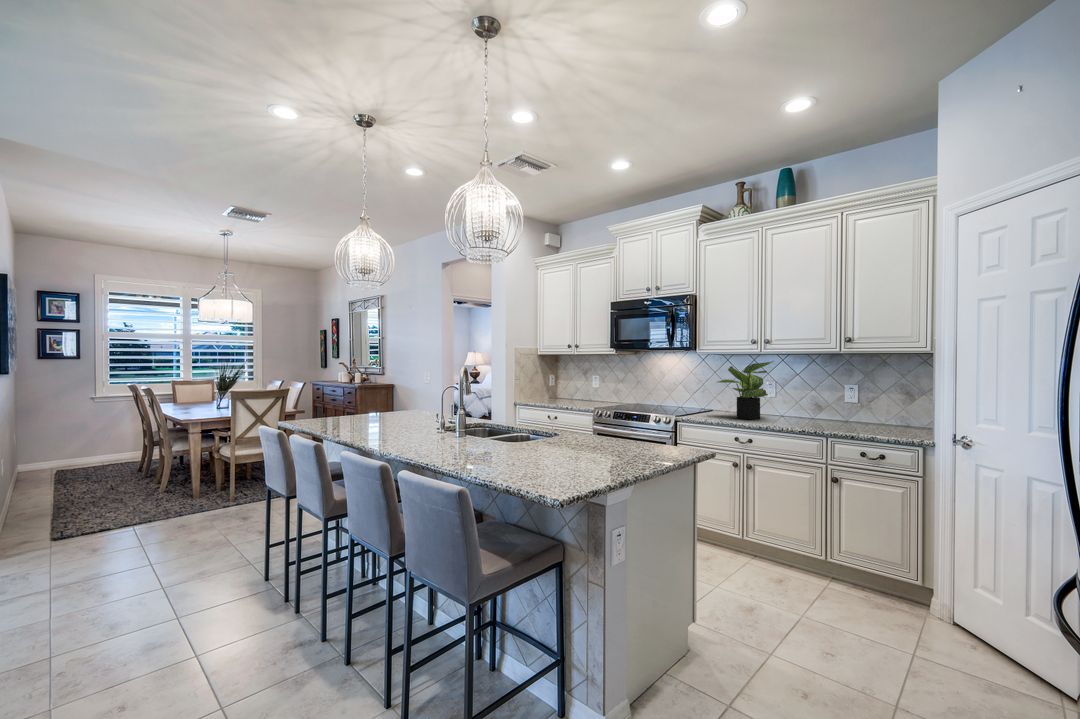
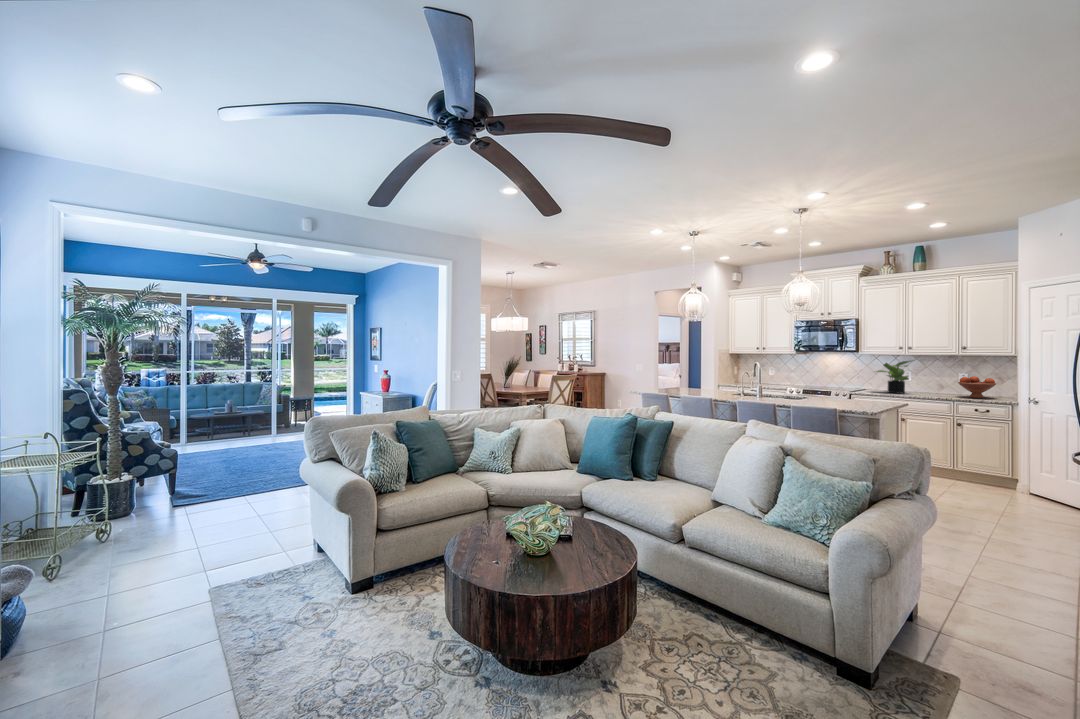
fruit bowl: none [837,391,898,430] -> present [958,376,996,398]

